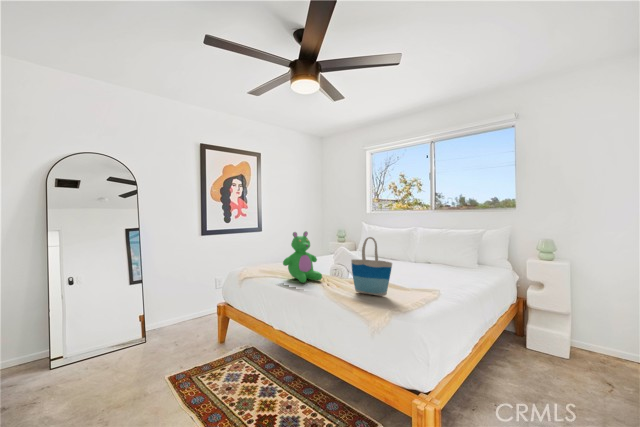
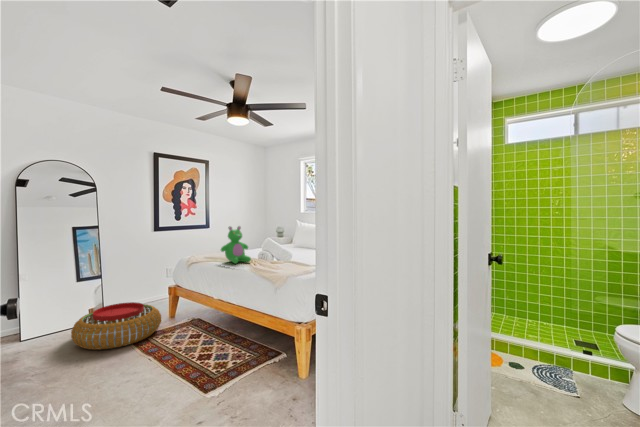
tote bag: present [351,237,392,296] -> none [268,229,295,269]
pouf: none [99,325,208,393] -> present [71,302,161,350]

